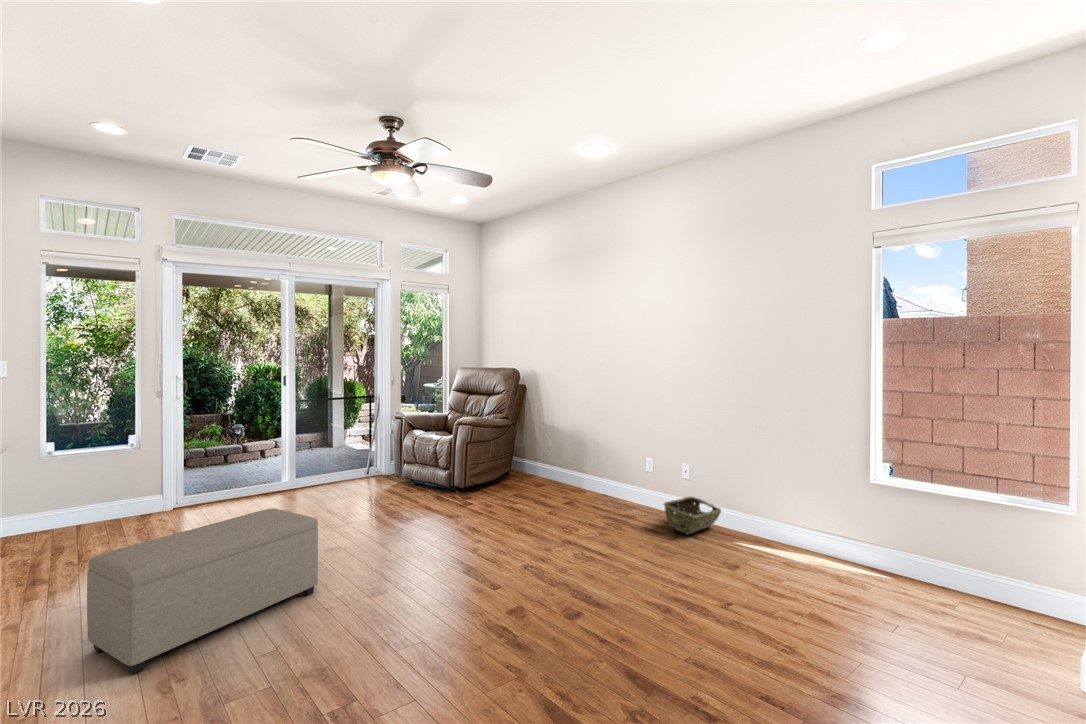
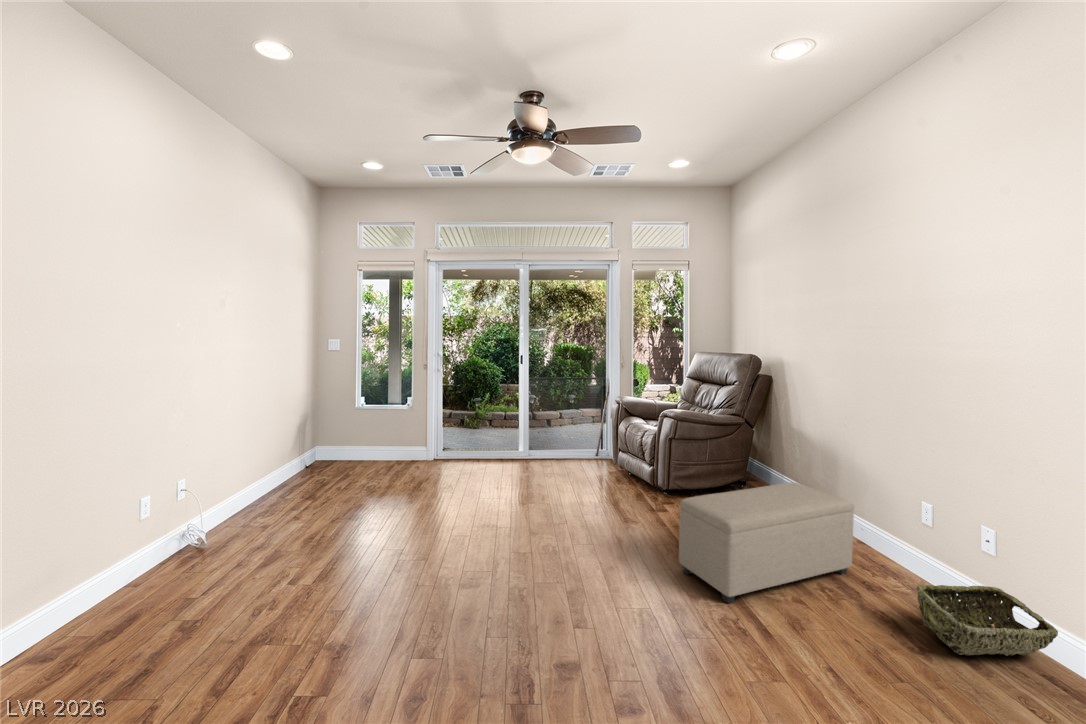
ottoman: present [87,508,318,674] -> present [679,483,854,603]

